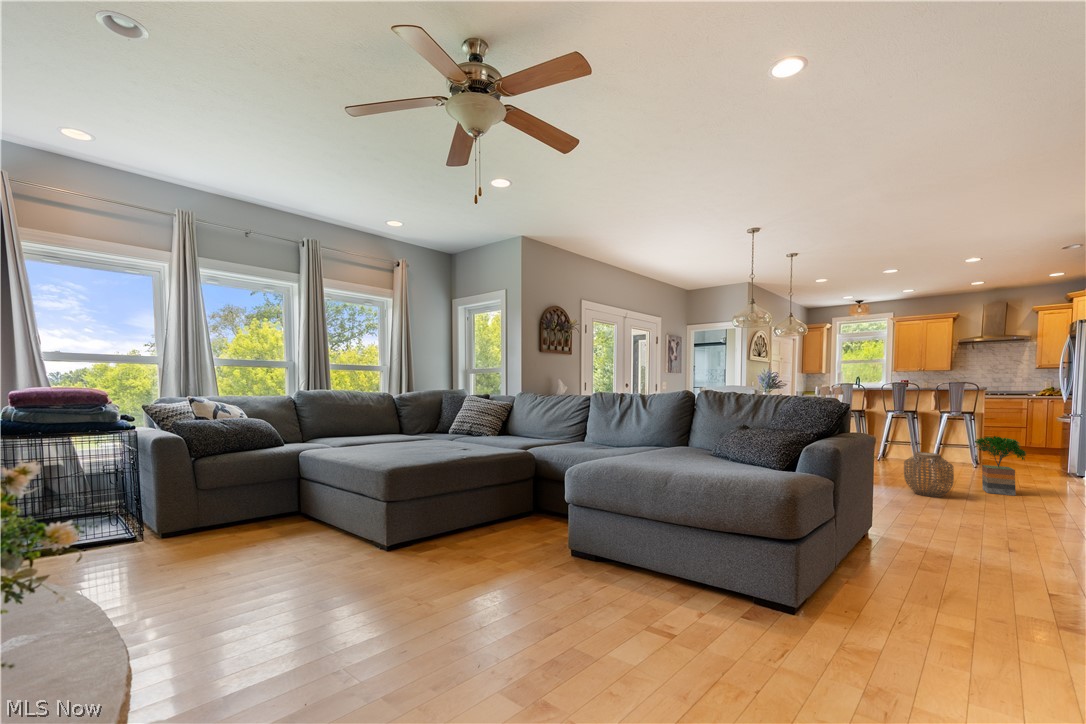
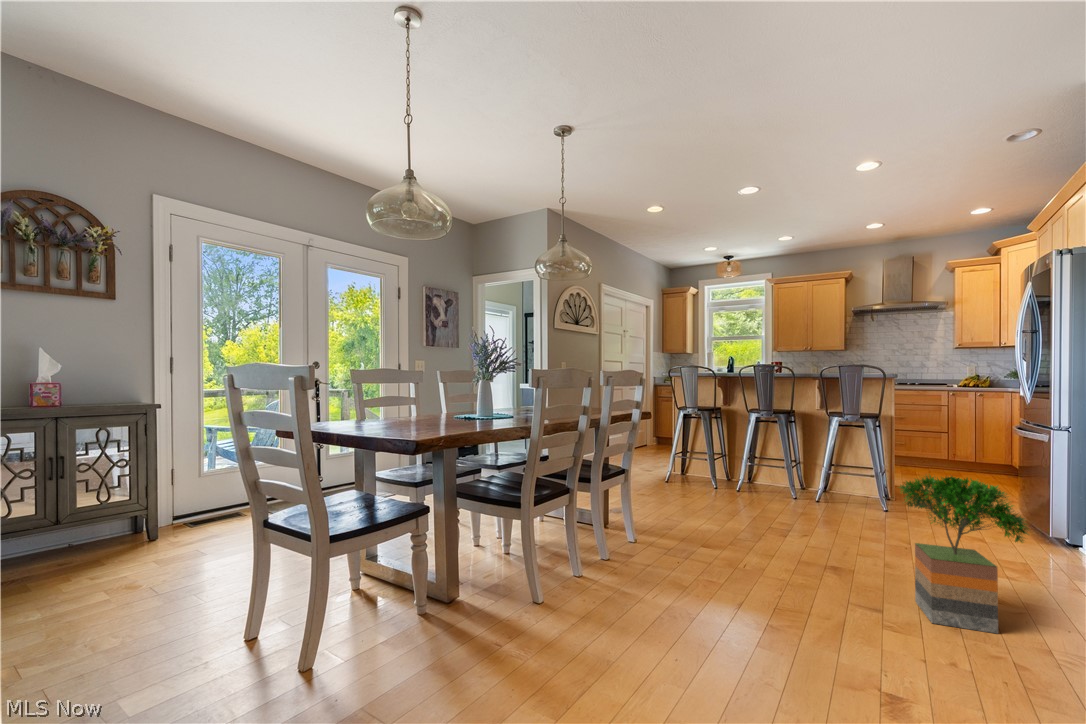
woven basket: present [904,452,954,497] -> none [735,525,857,662]

